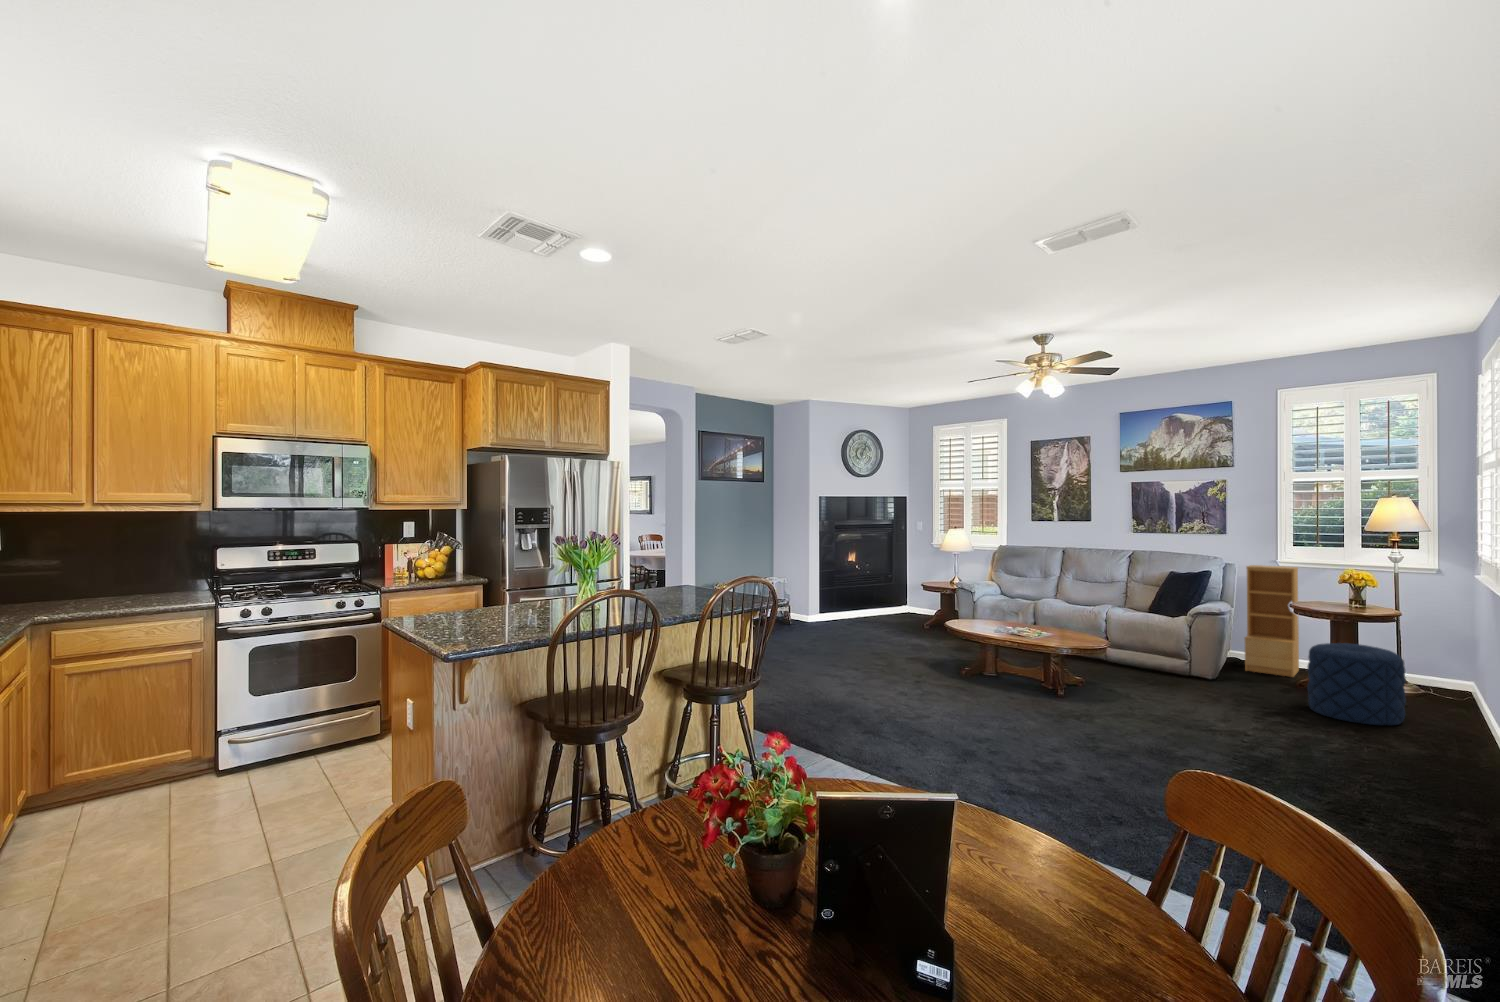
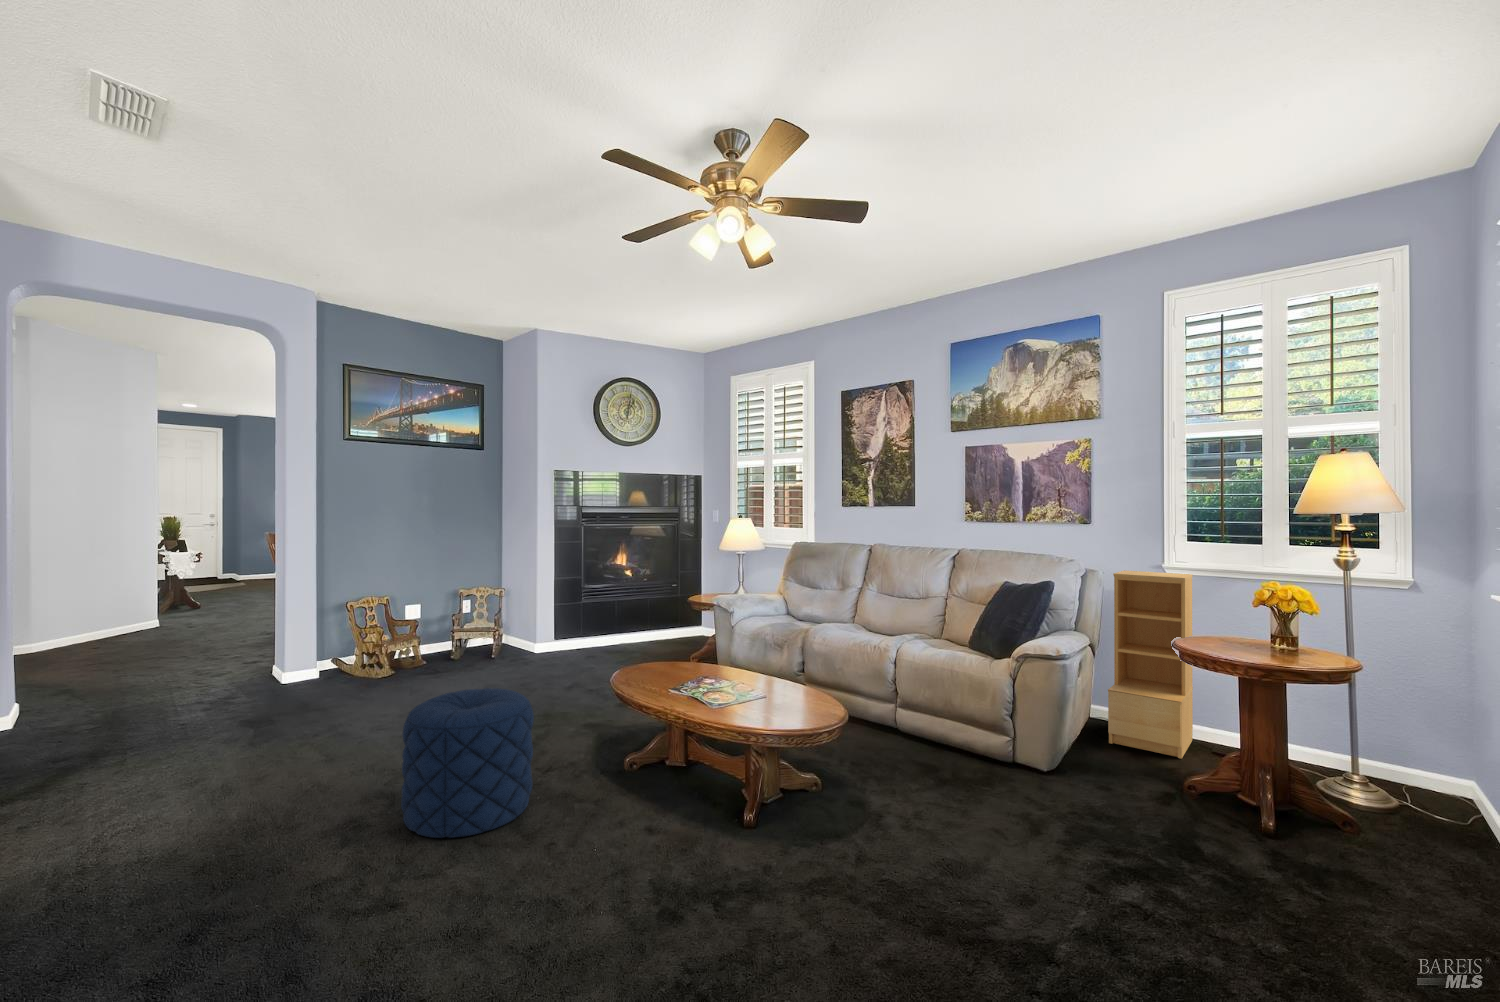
pouf: present [1307,643,1406,725] -> present [401,688,534,838]

